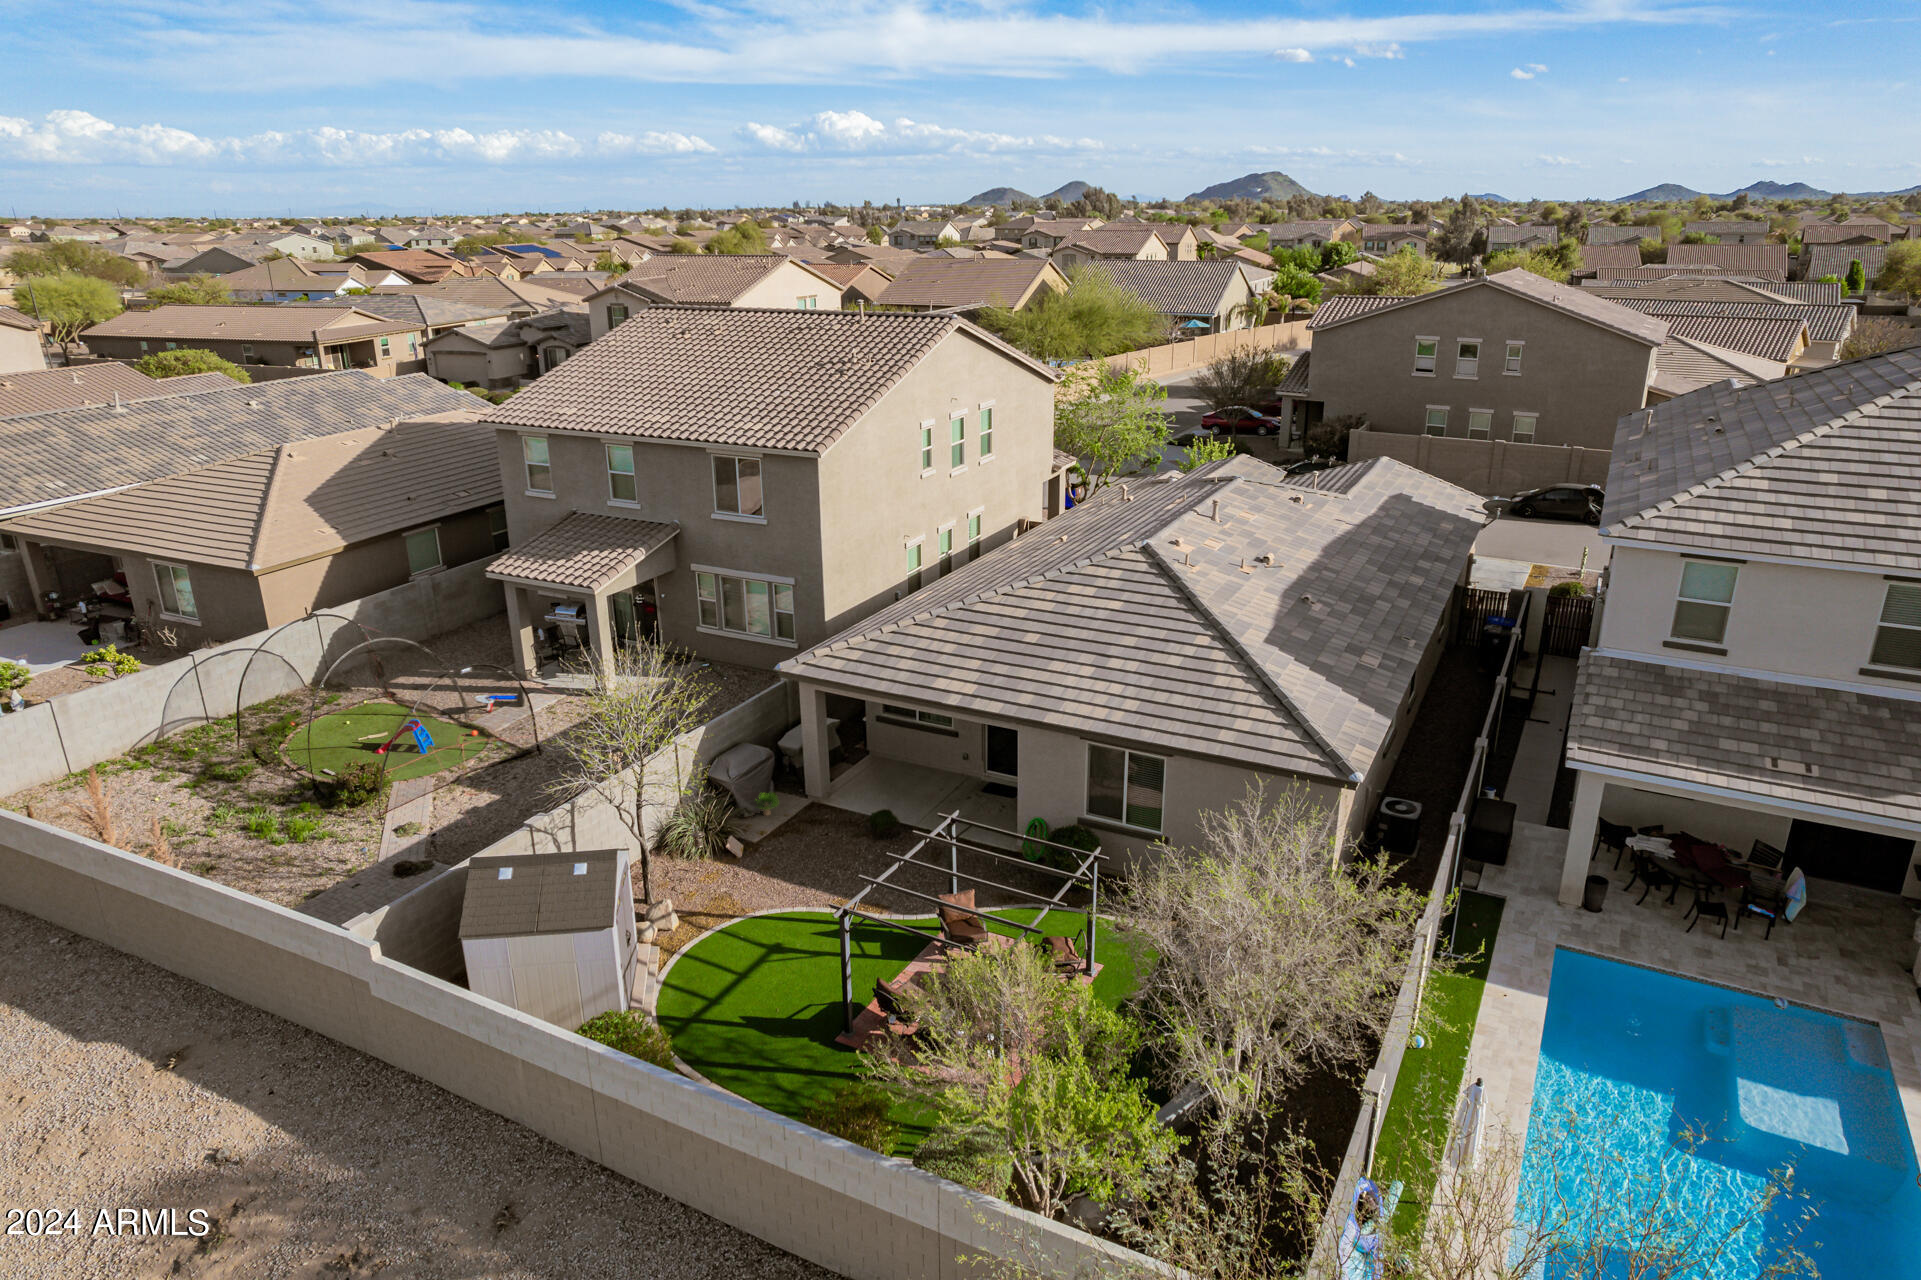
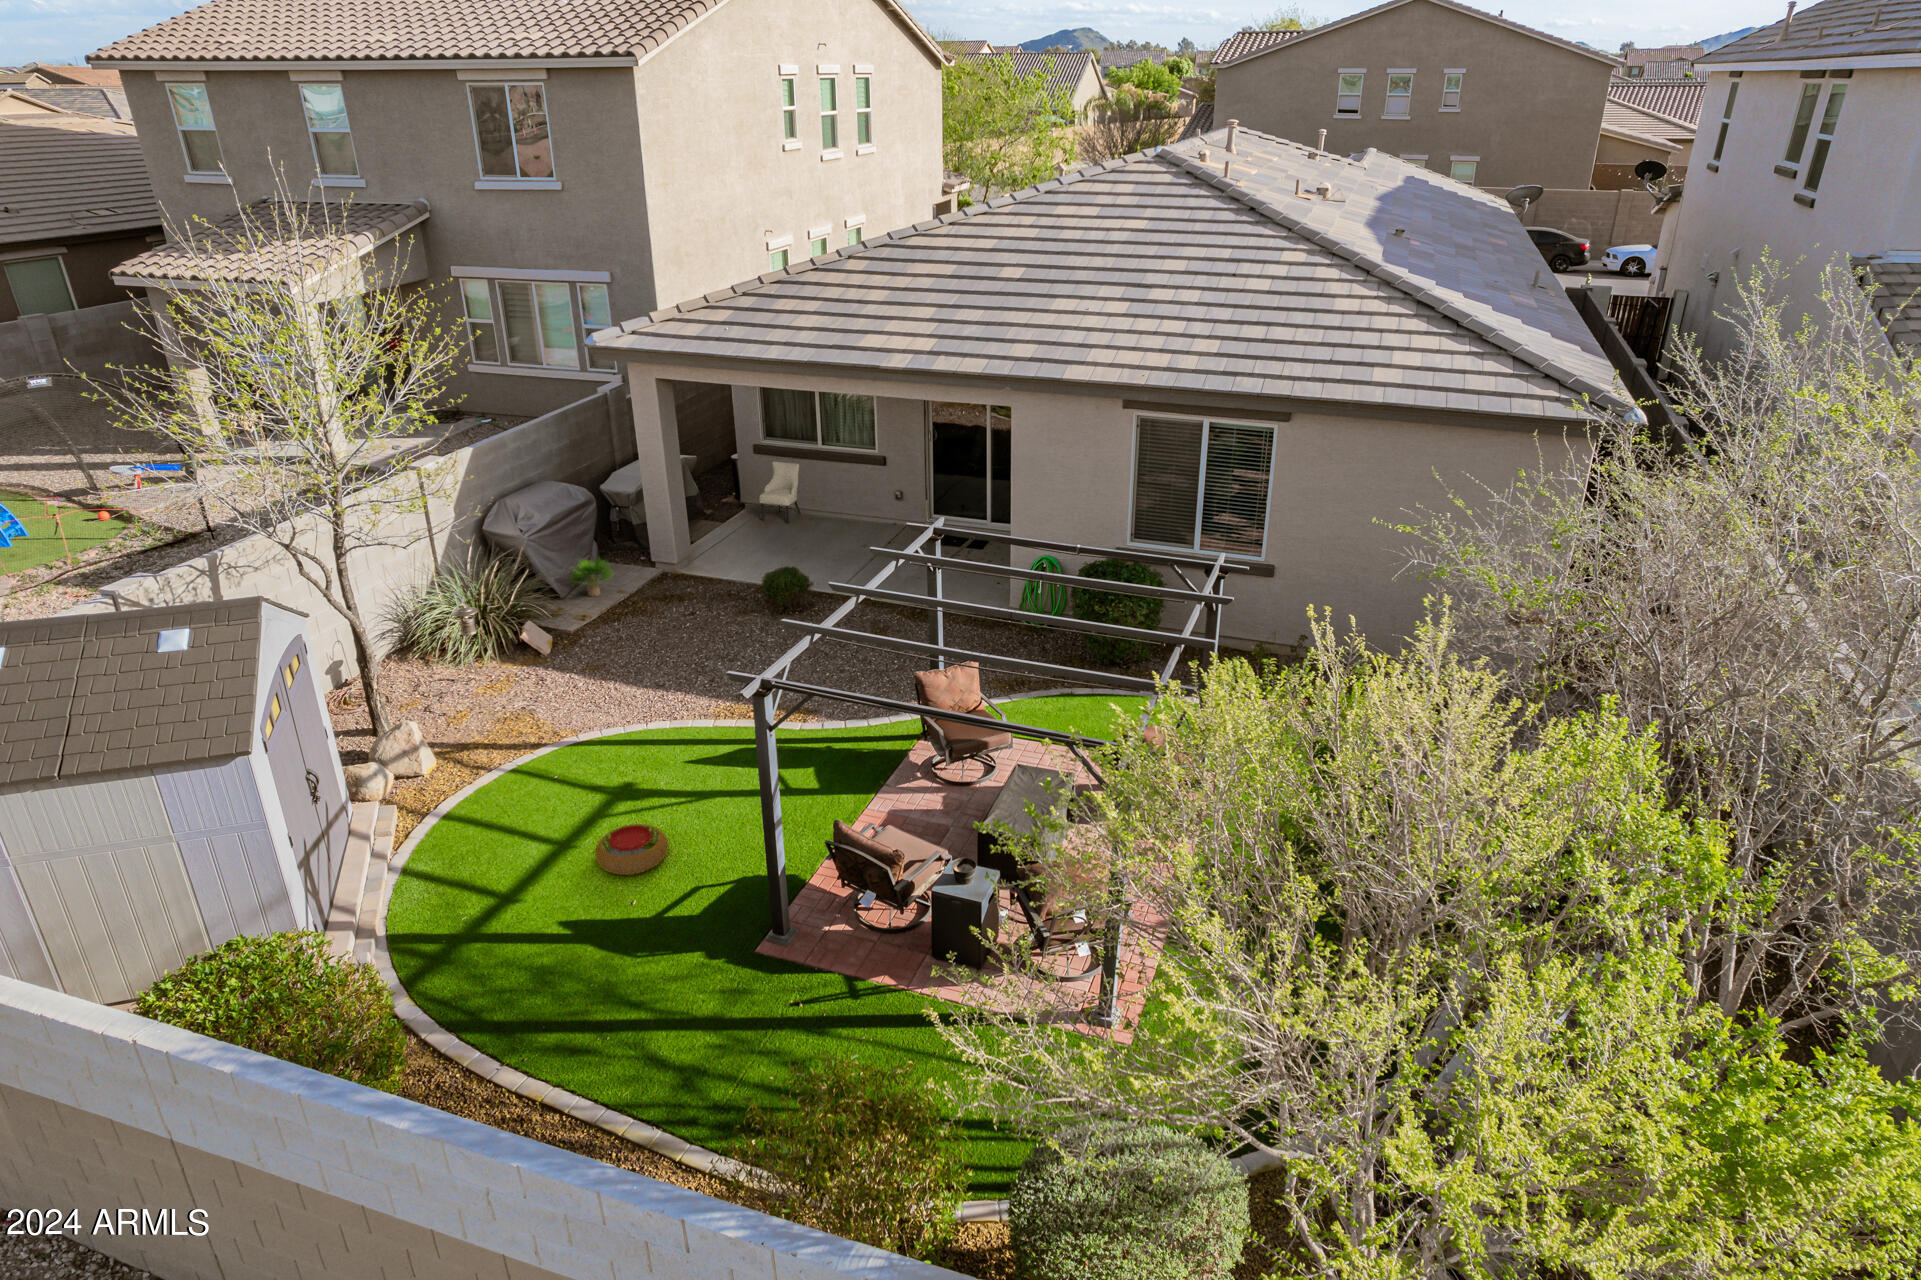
chair: none [874,724,902,766] -> present [759,462,801,523]
pouf: none [760,969,798,997] -> present [595,824,668,875]

